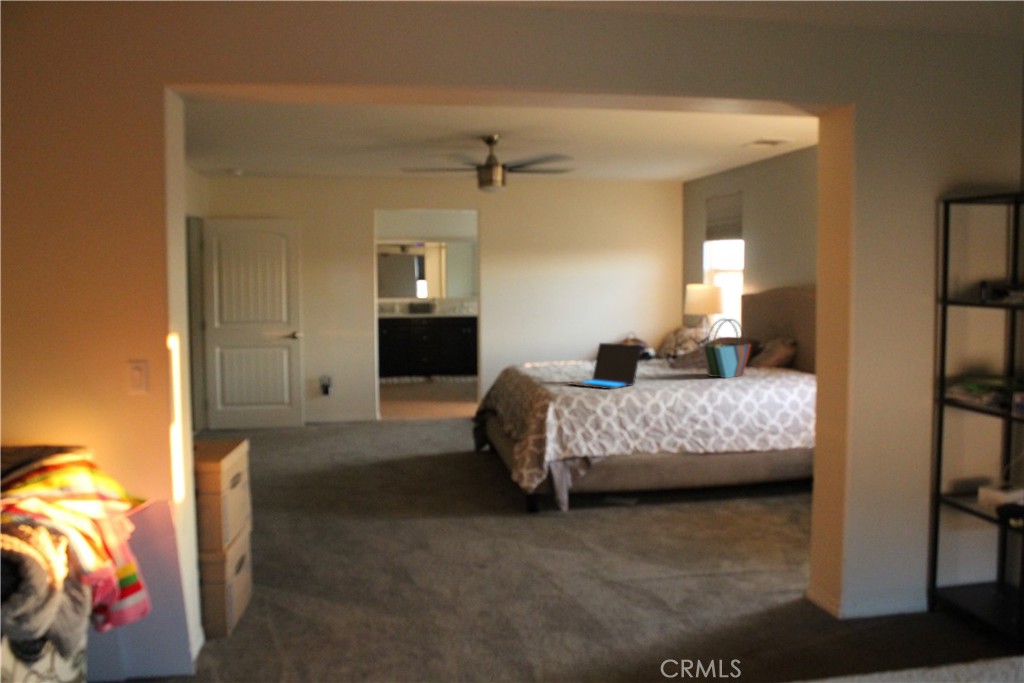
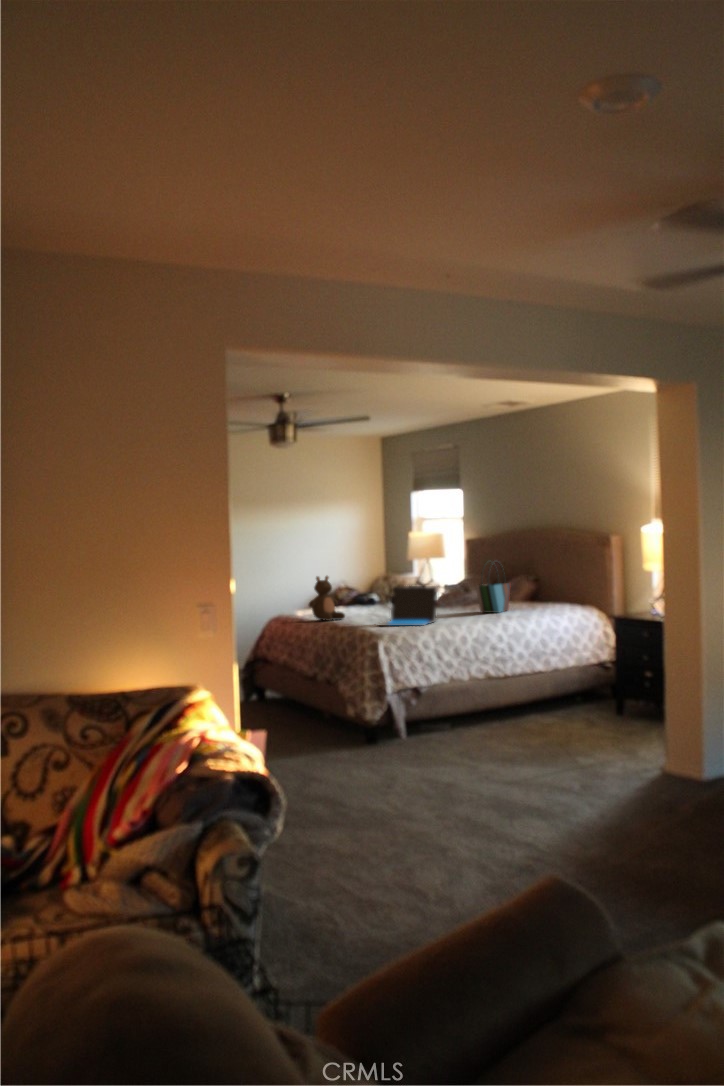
stuffed bear: none [531,325,568,372] -> present [309,576,345,621]

